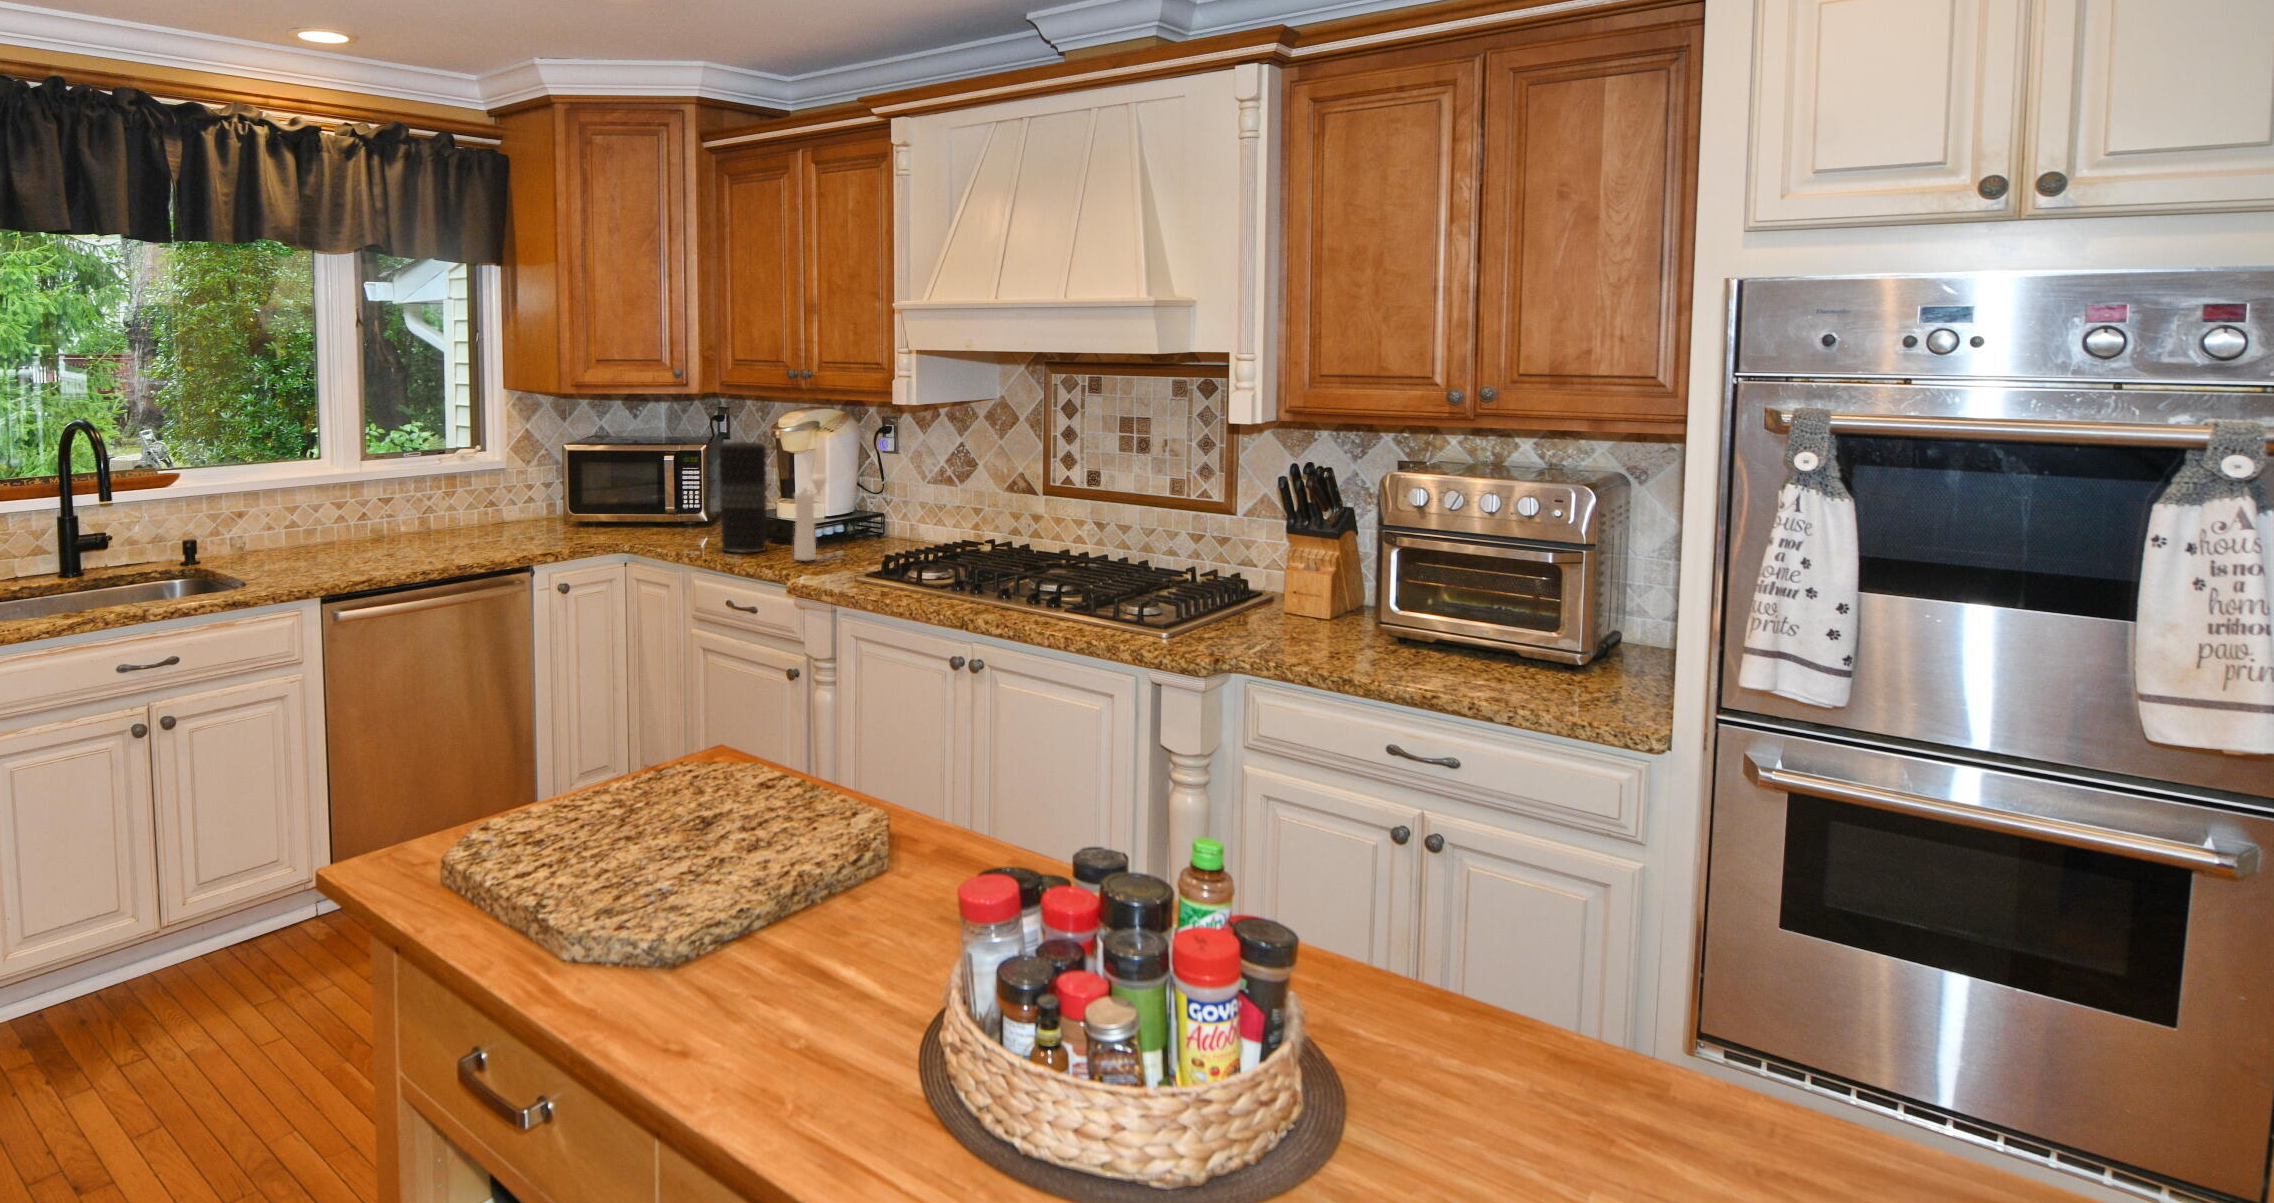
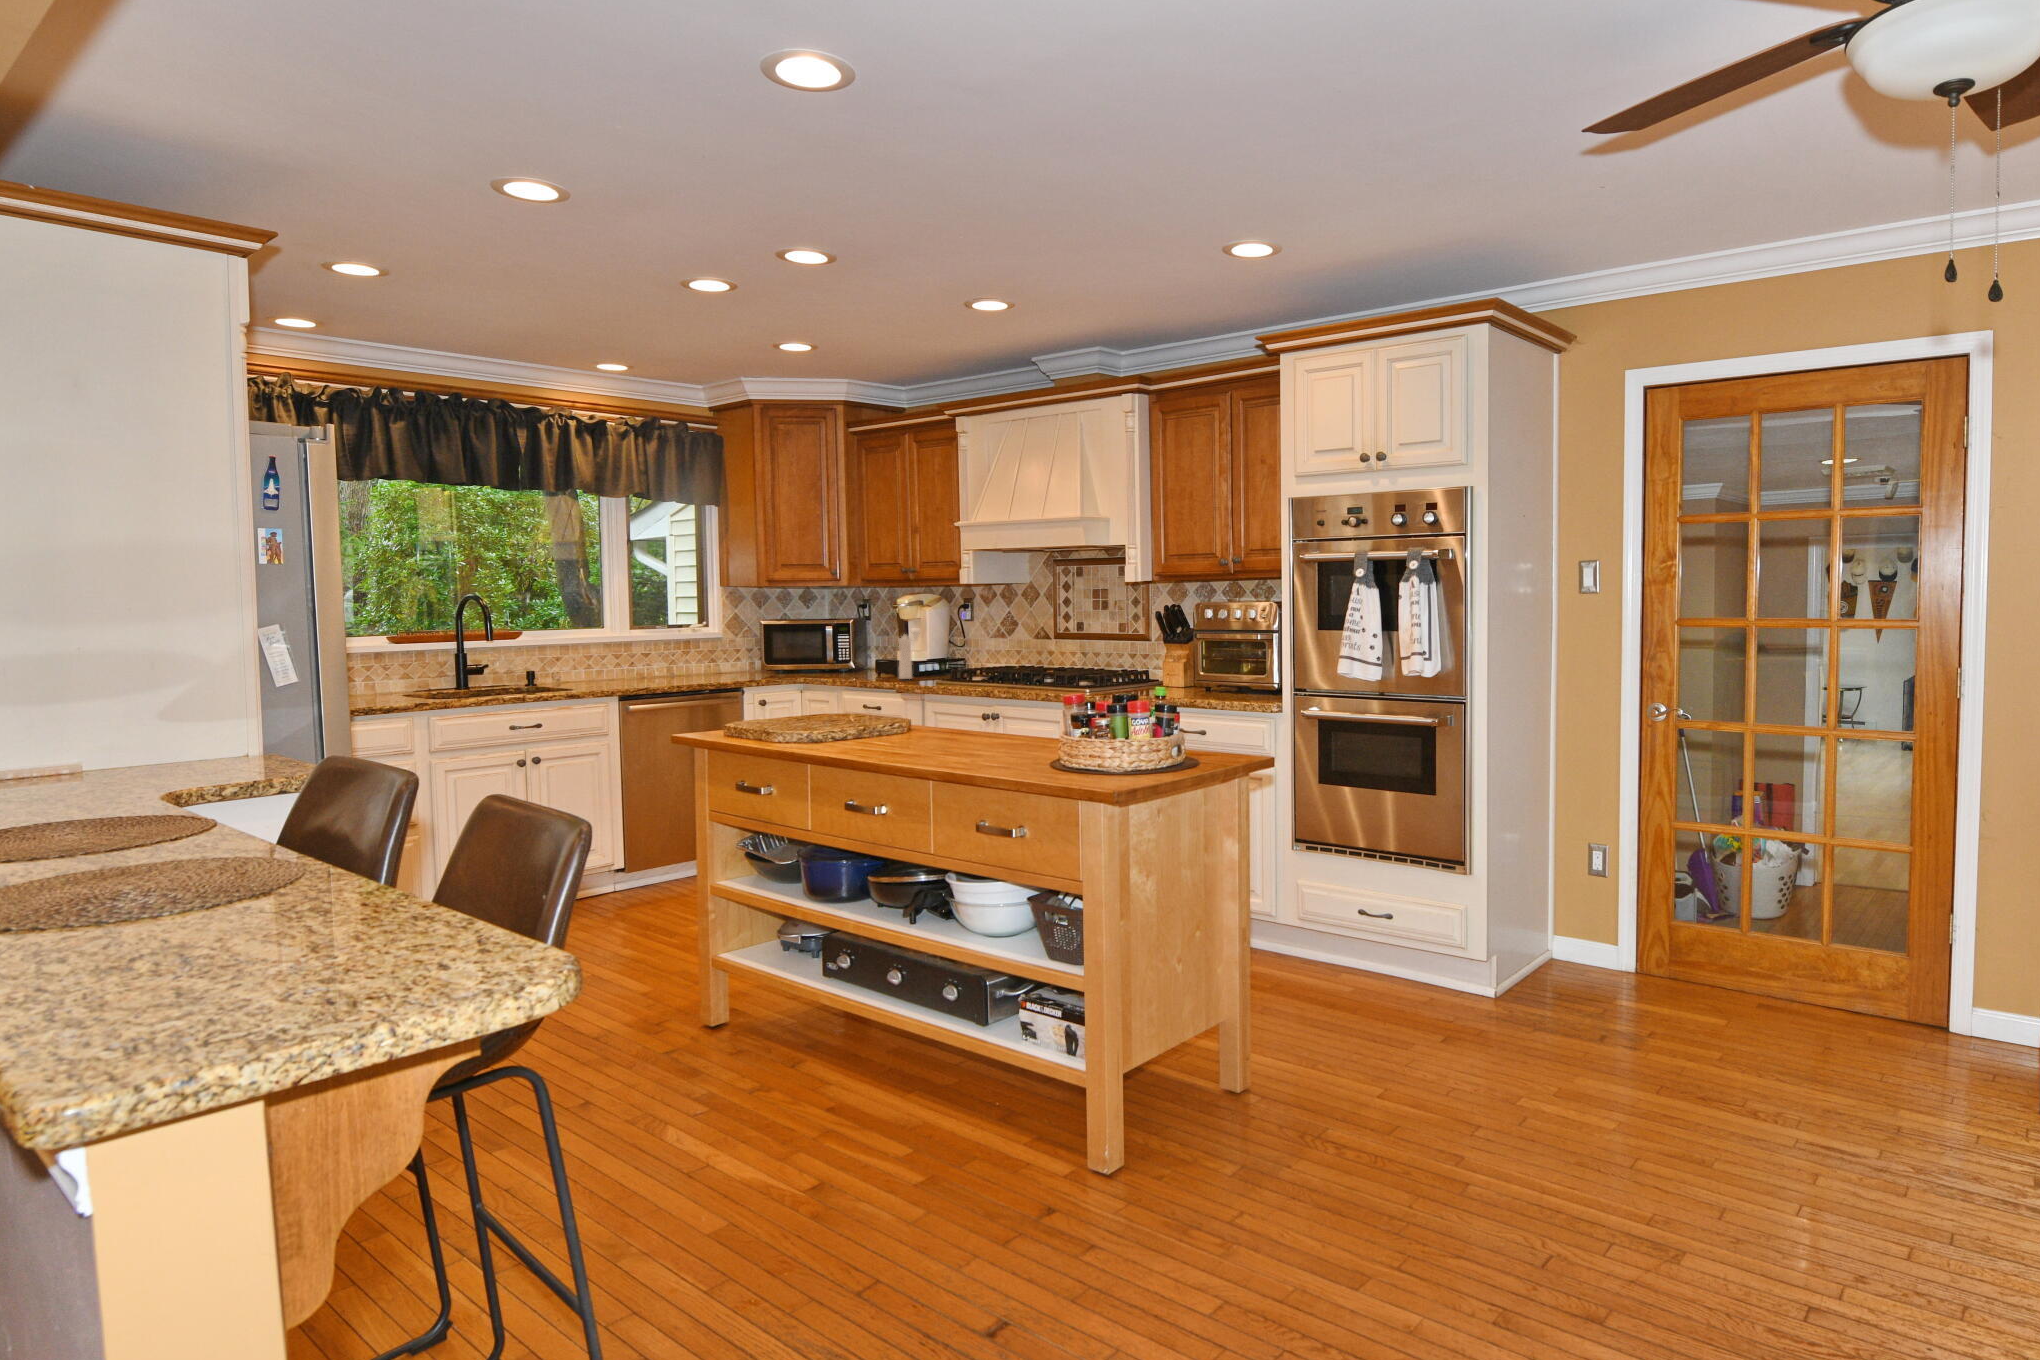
vase: present [719,442,767,552] -> none [855,610,885,677]

